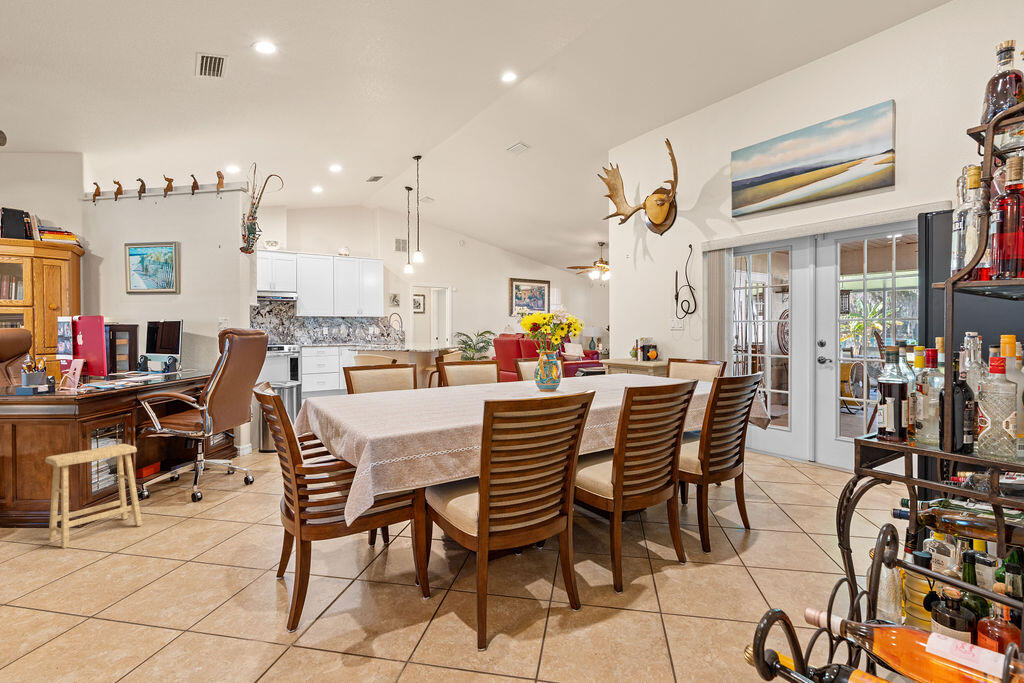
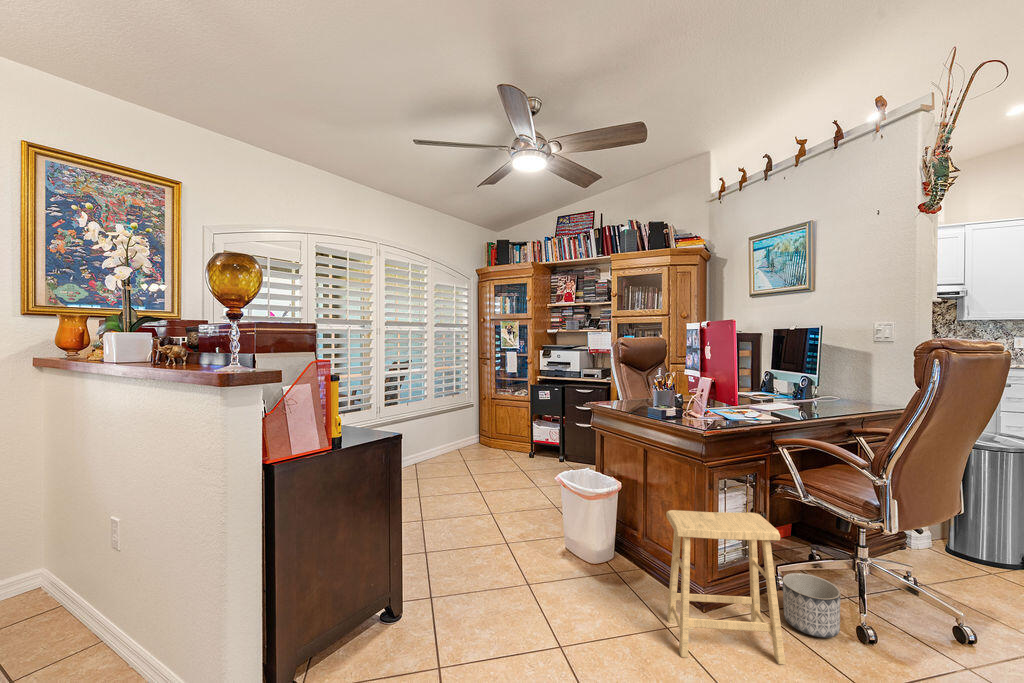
planter: none [144,477,181,510] -> present [782,573,841,638]

